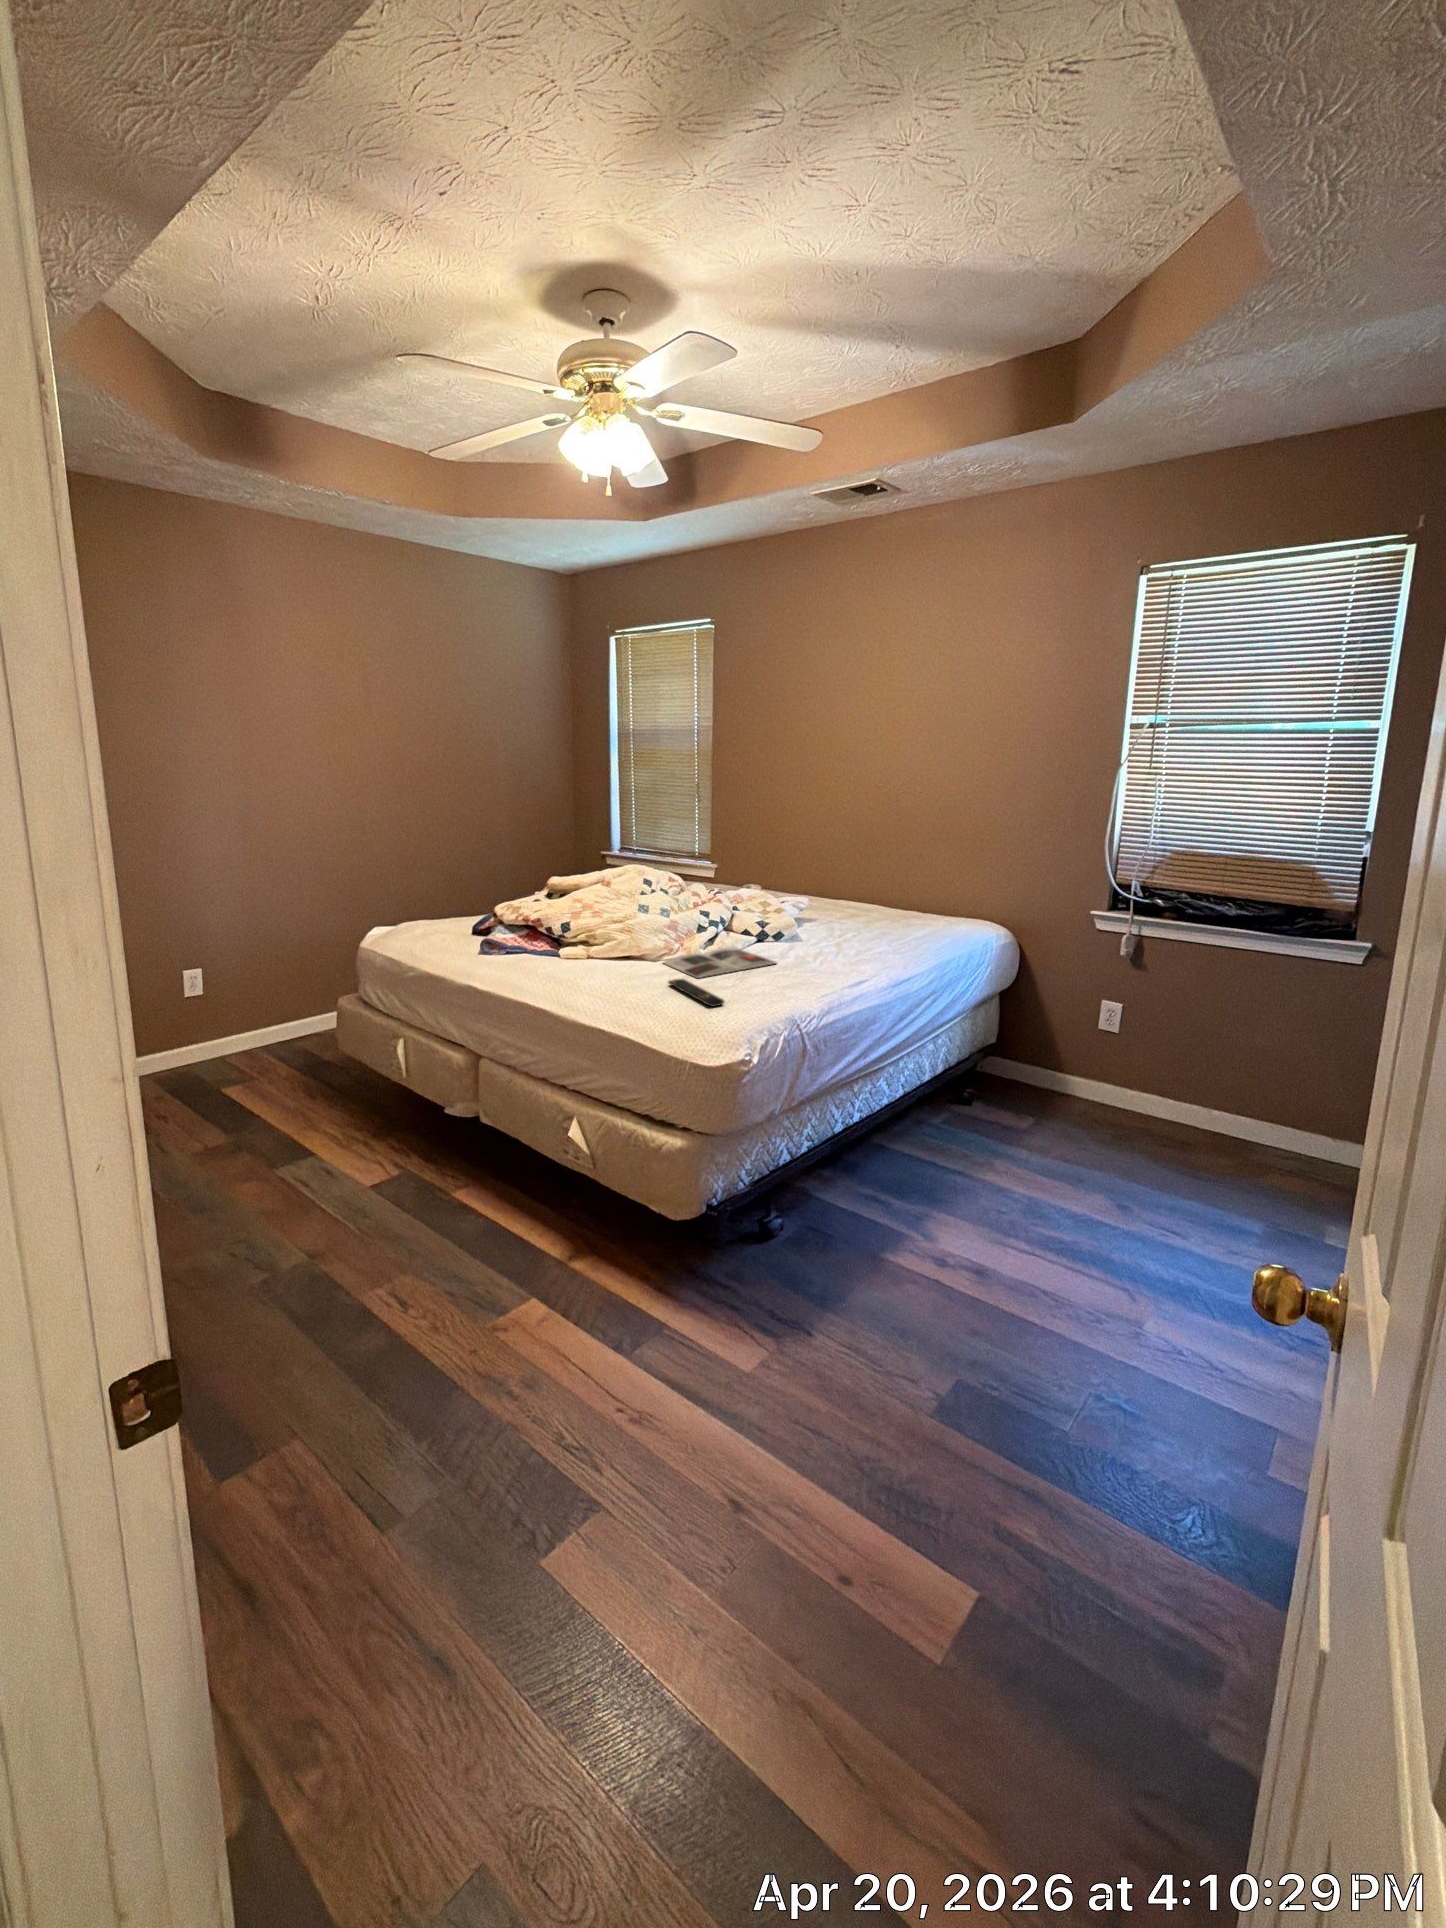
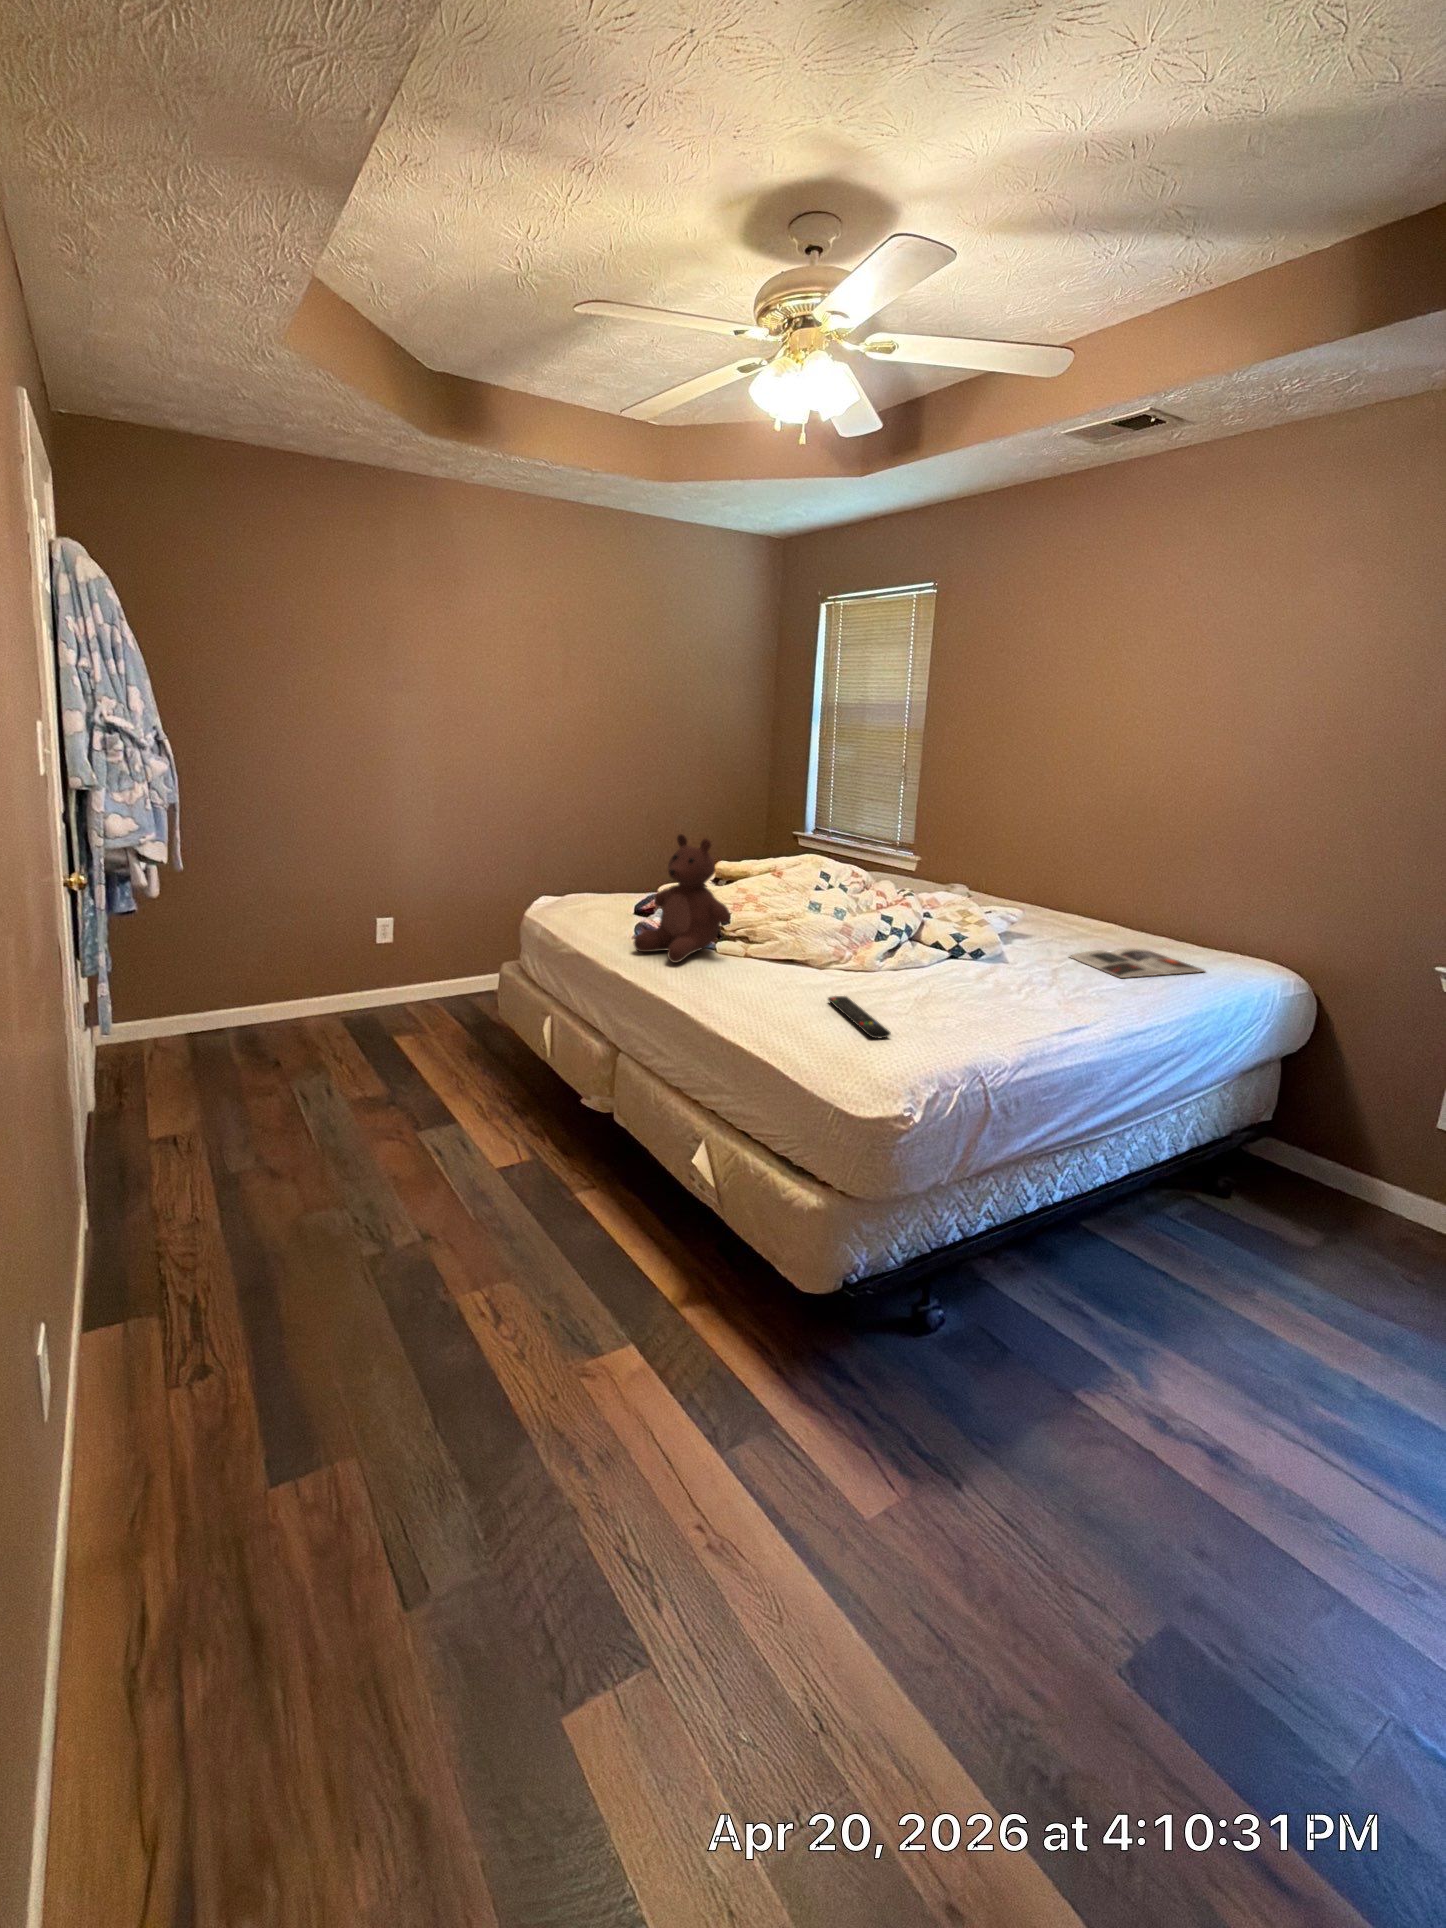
teddy bear: none [484,852,573,970] -> present [634,834,730,963]
magazine: present [664,948,776,978] -> present [1070,948,1205,978]

